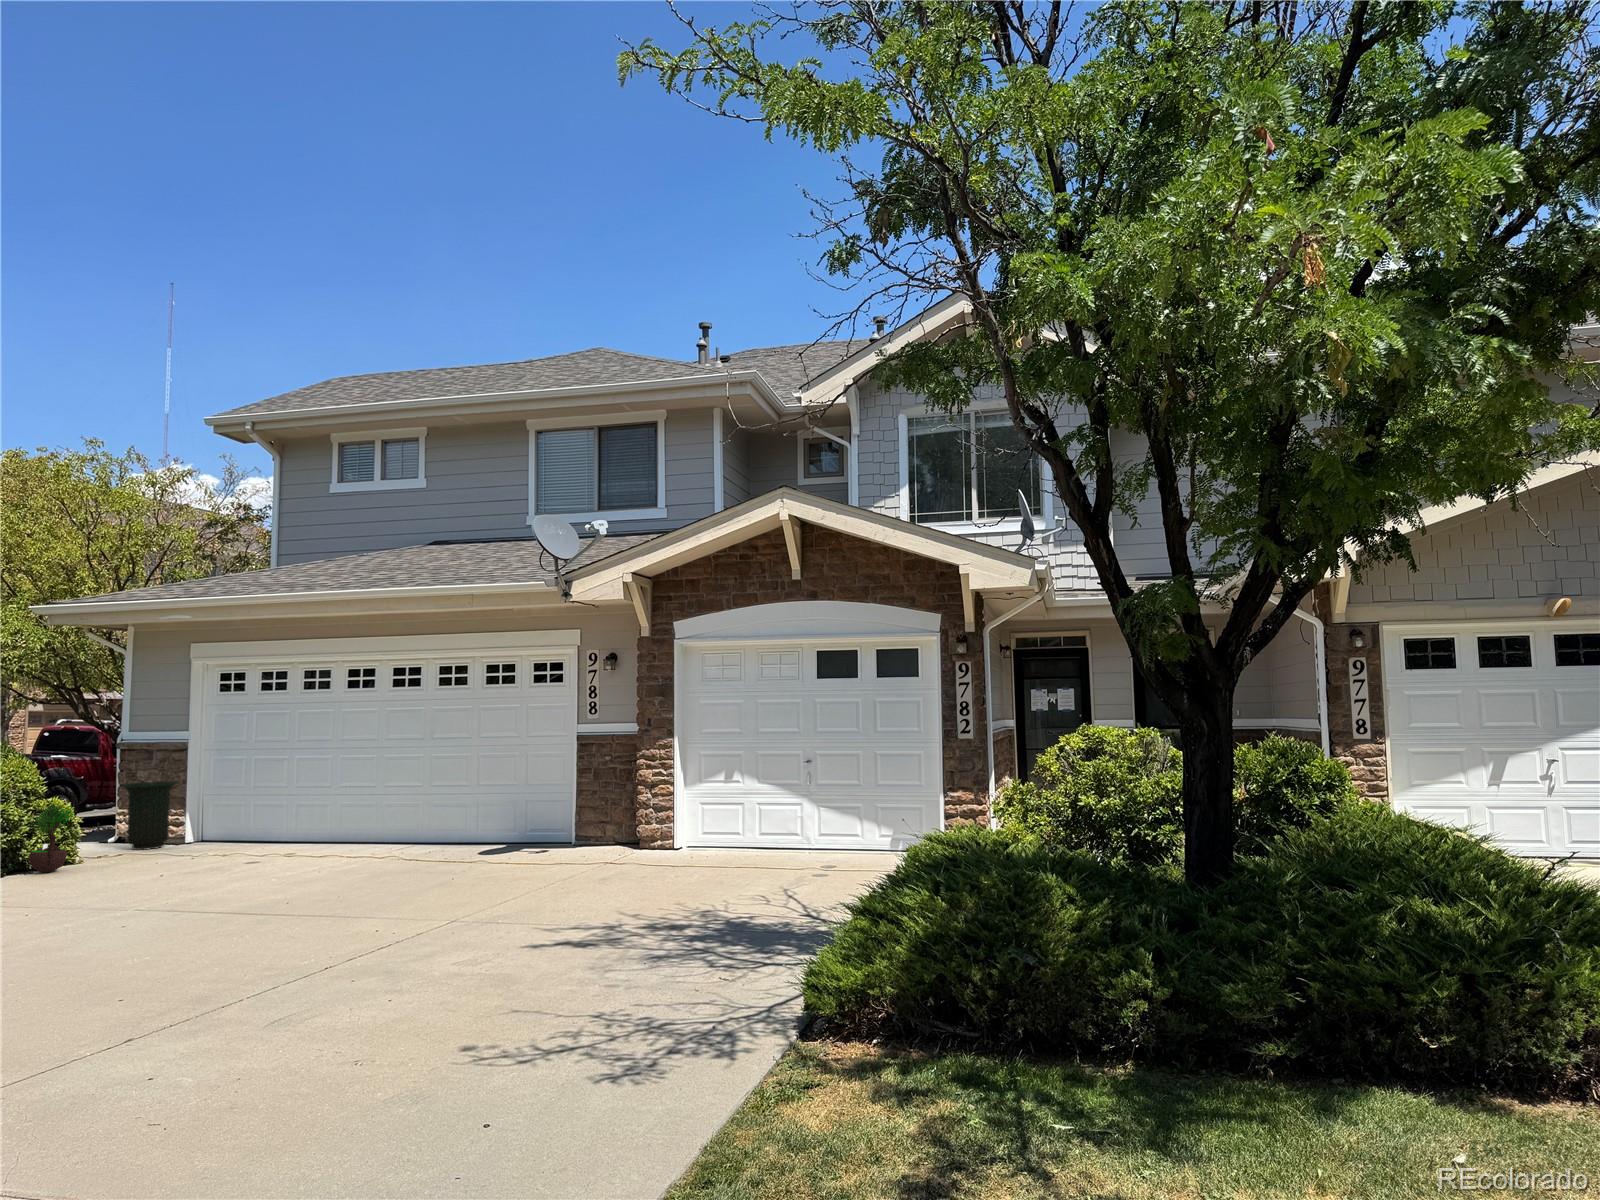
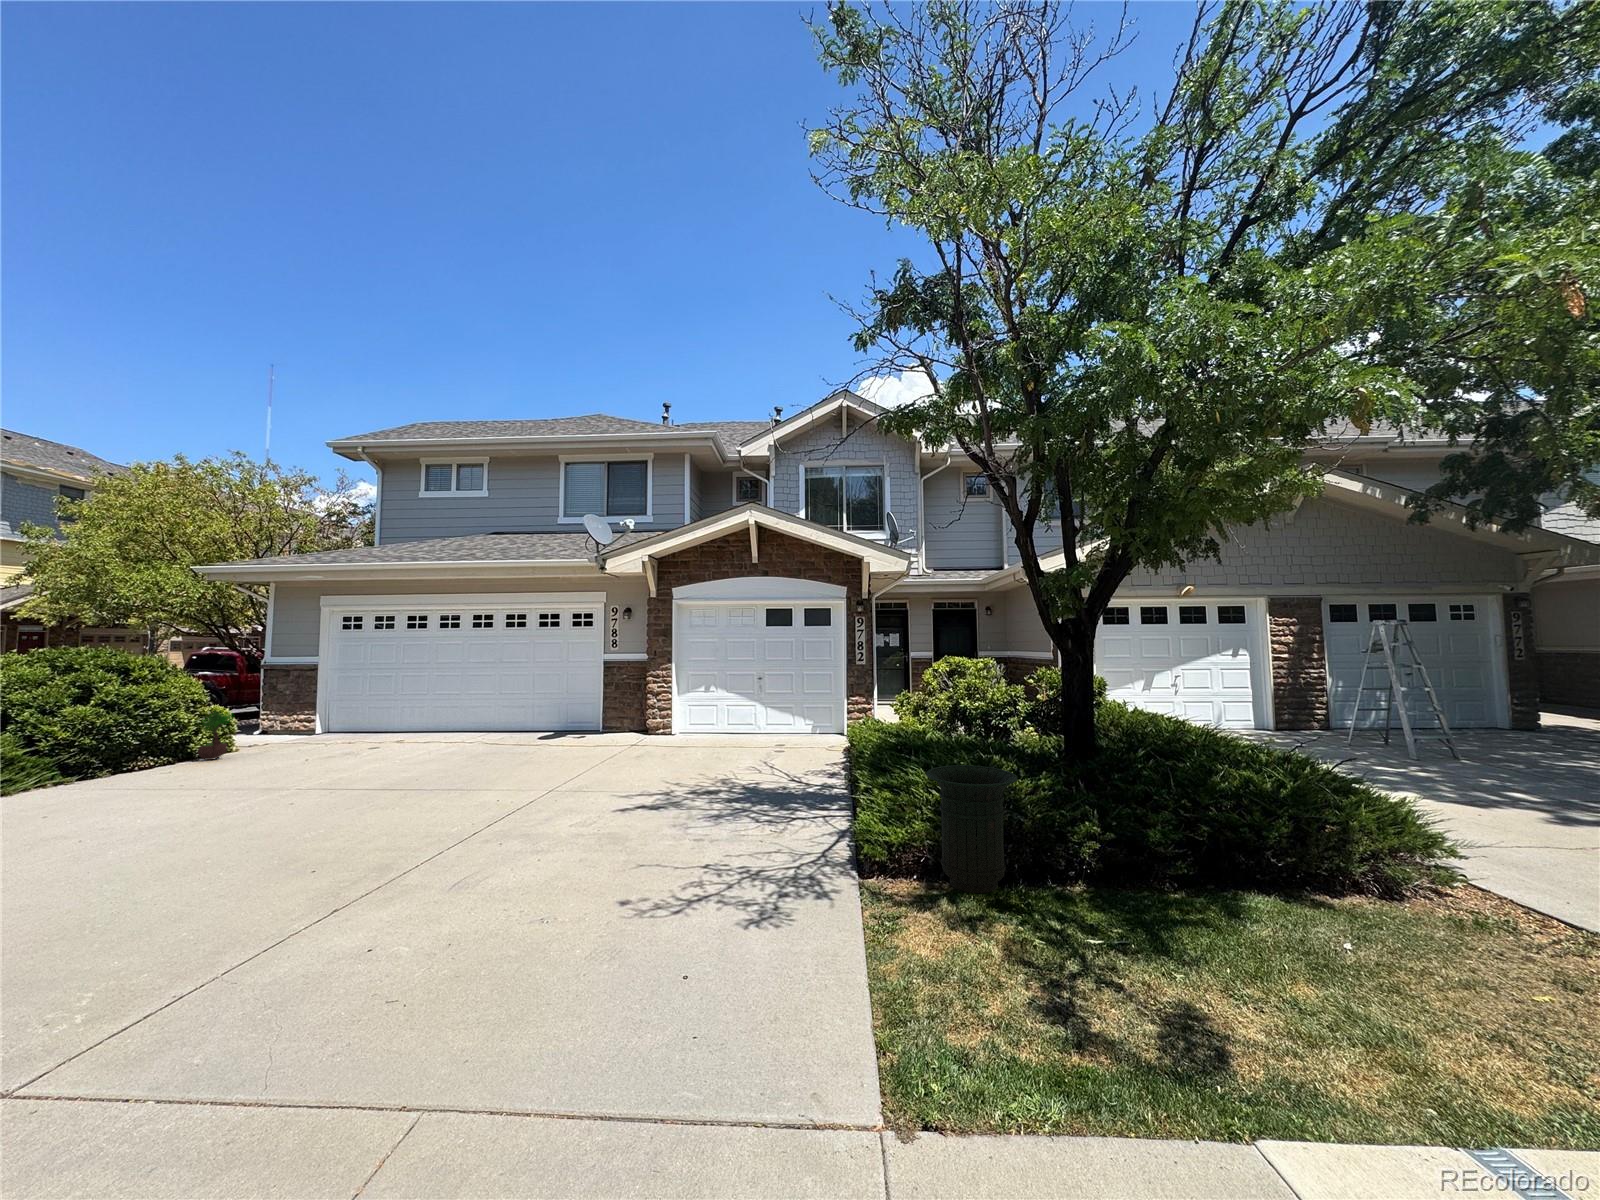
trash can: present [120,782,178,850] -> present [926,765,1018,893]

